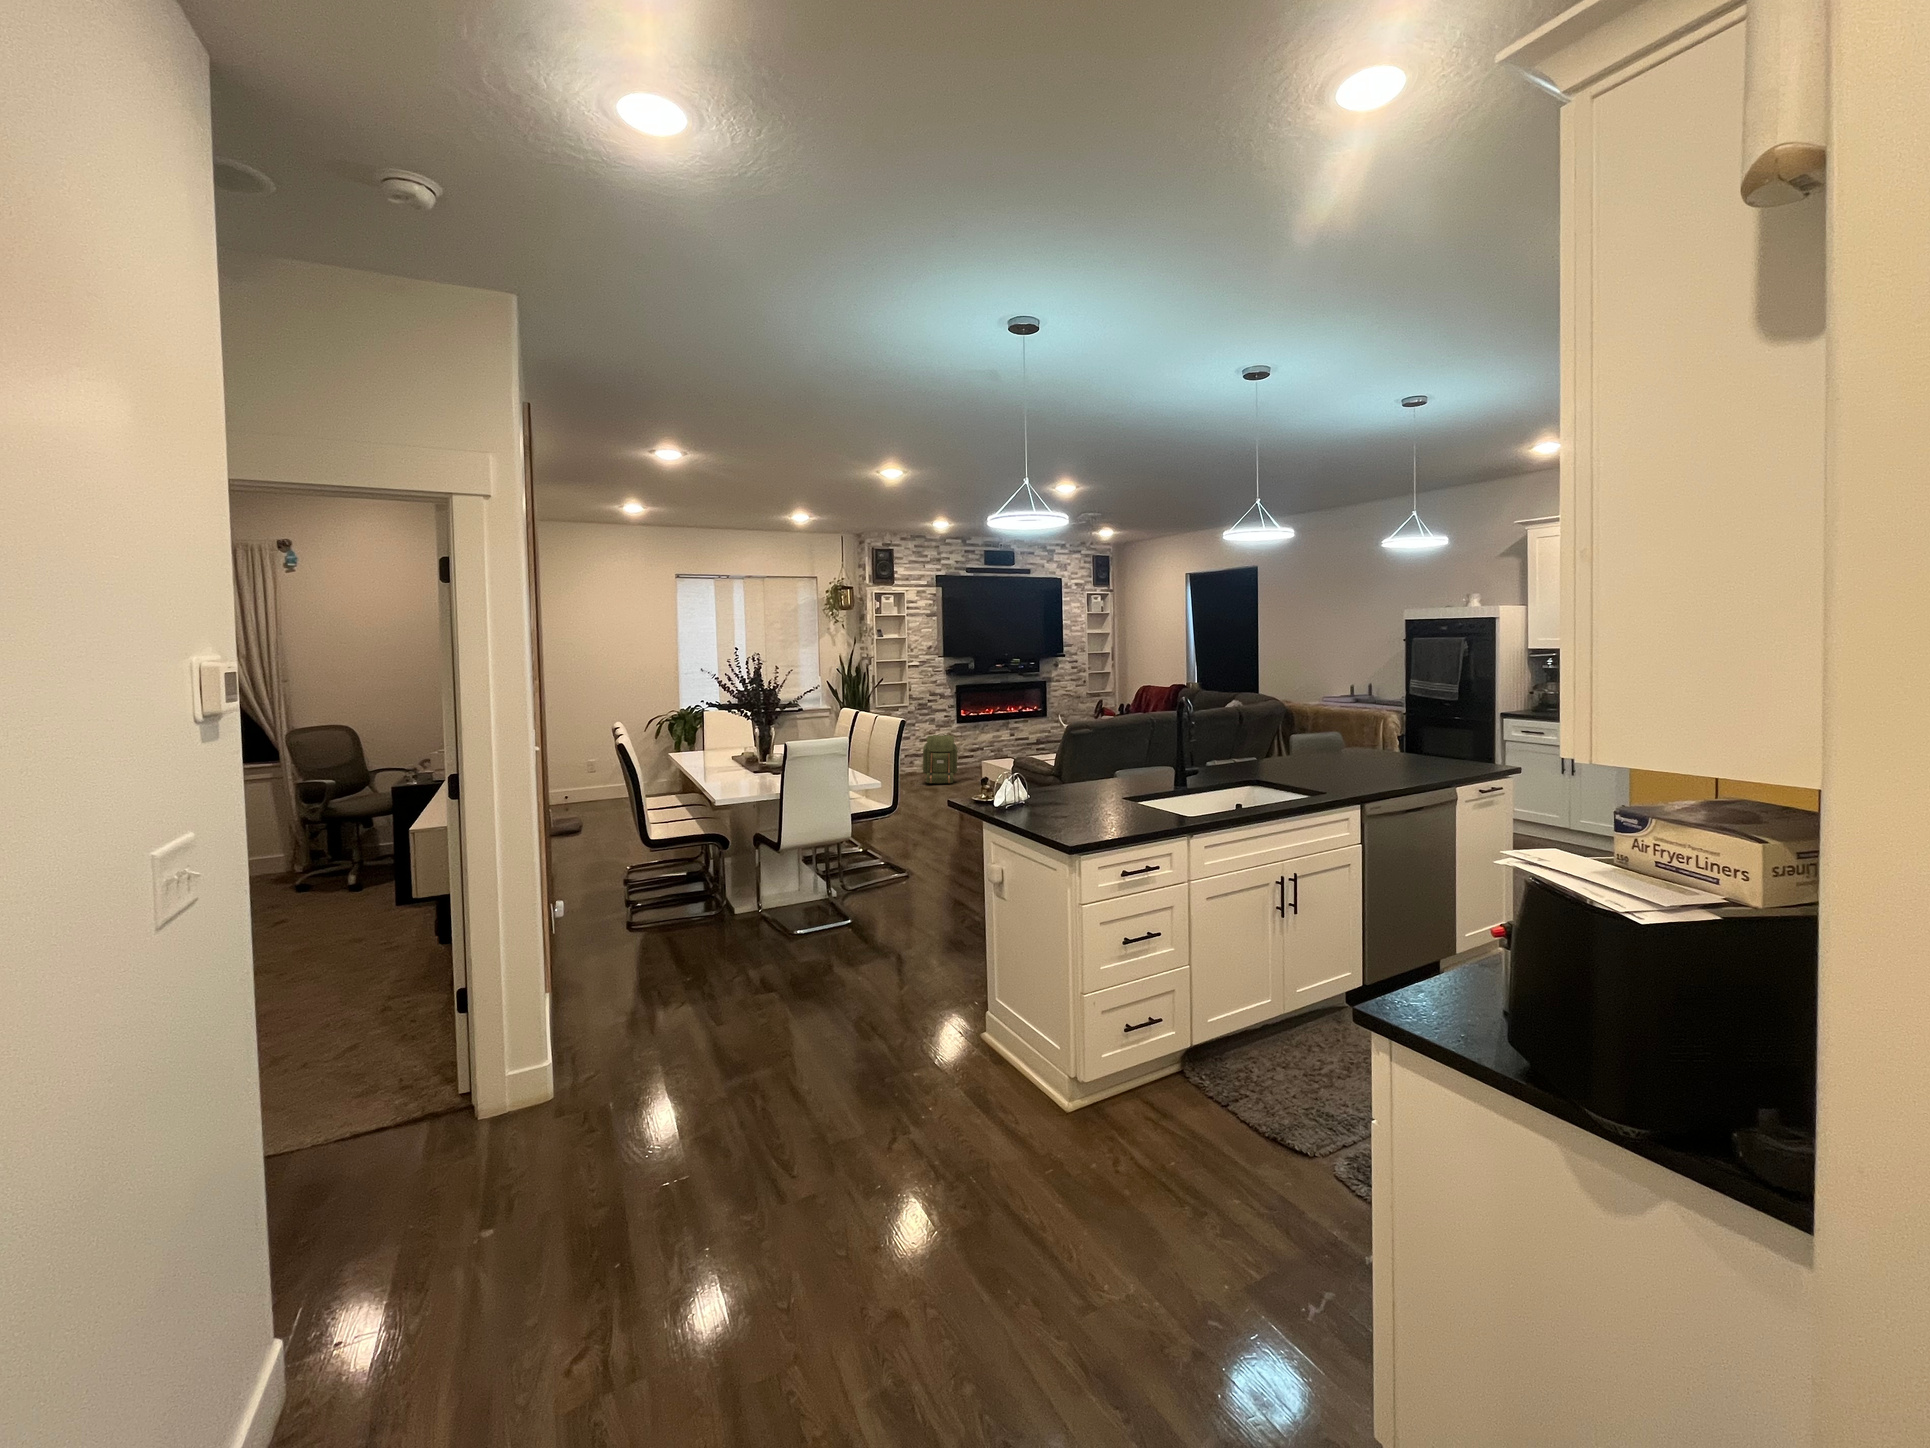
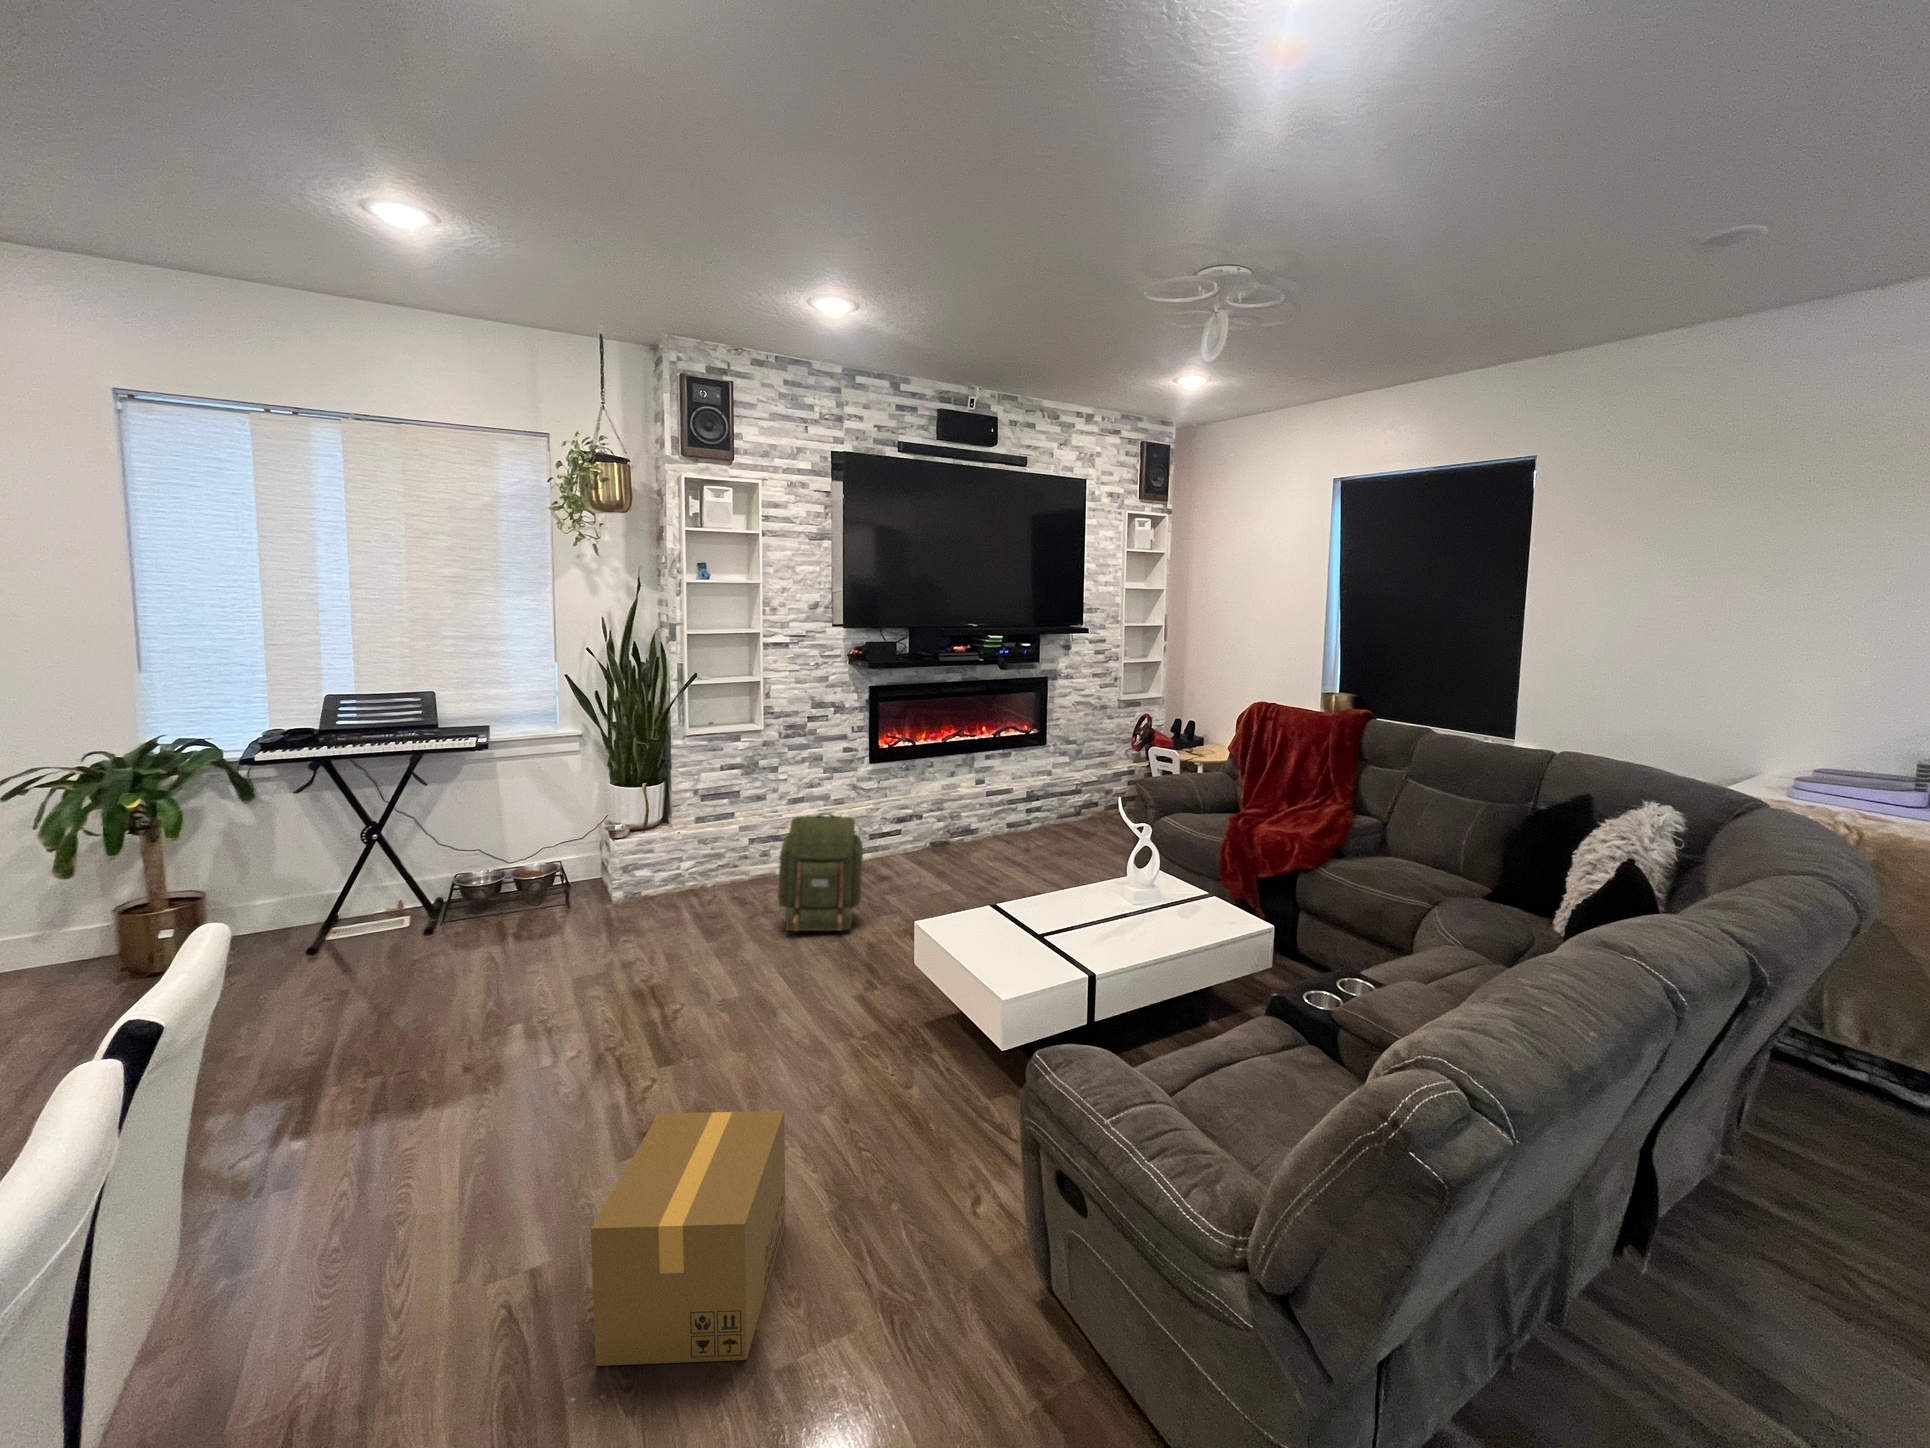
cardboard box: none [900,788,943,835] -> present [591,1111,785,1366]

